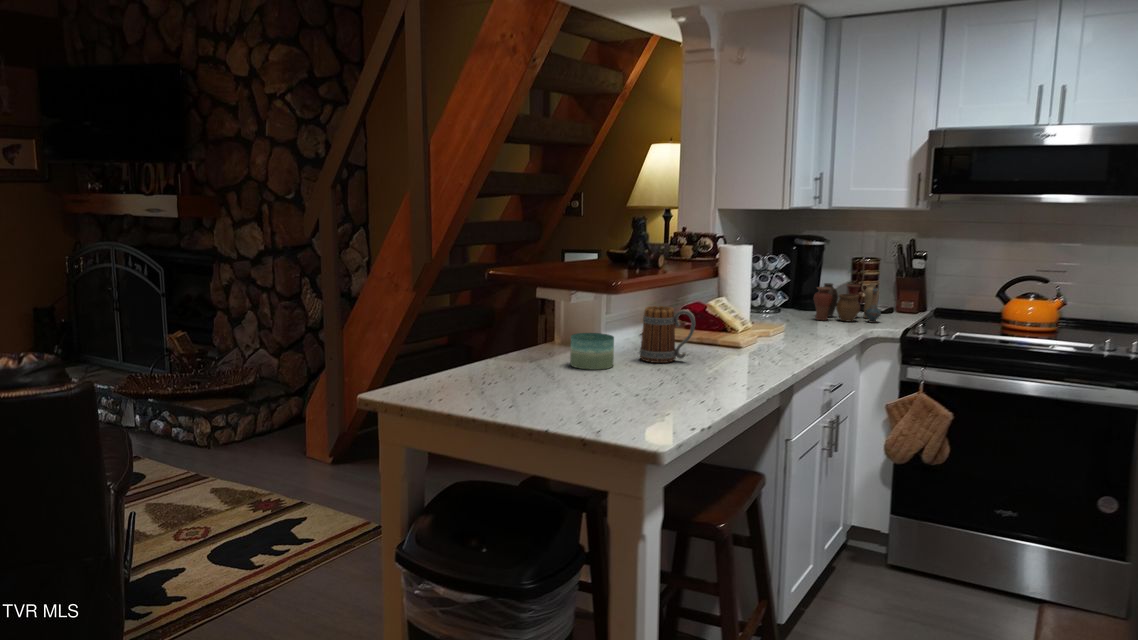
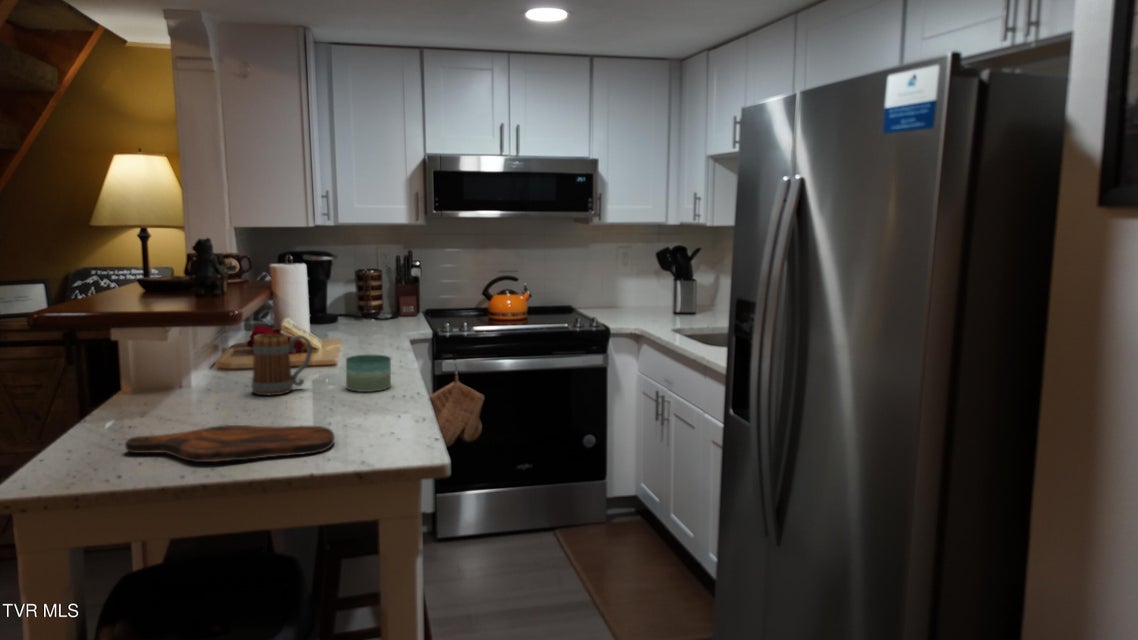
vase: present [814,282,881,323] -> none [340,291,402,330]
candle: present [570,333,614,370] -> present [346,355,391,392]
cutting board: none [493,370,637,408] -> present [125,425,335,462]

